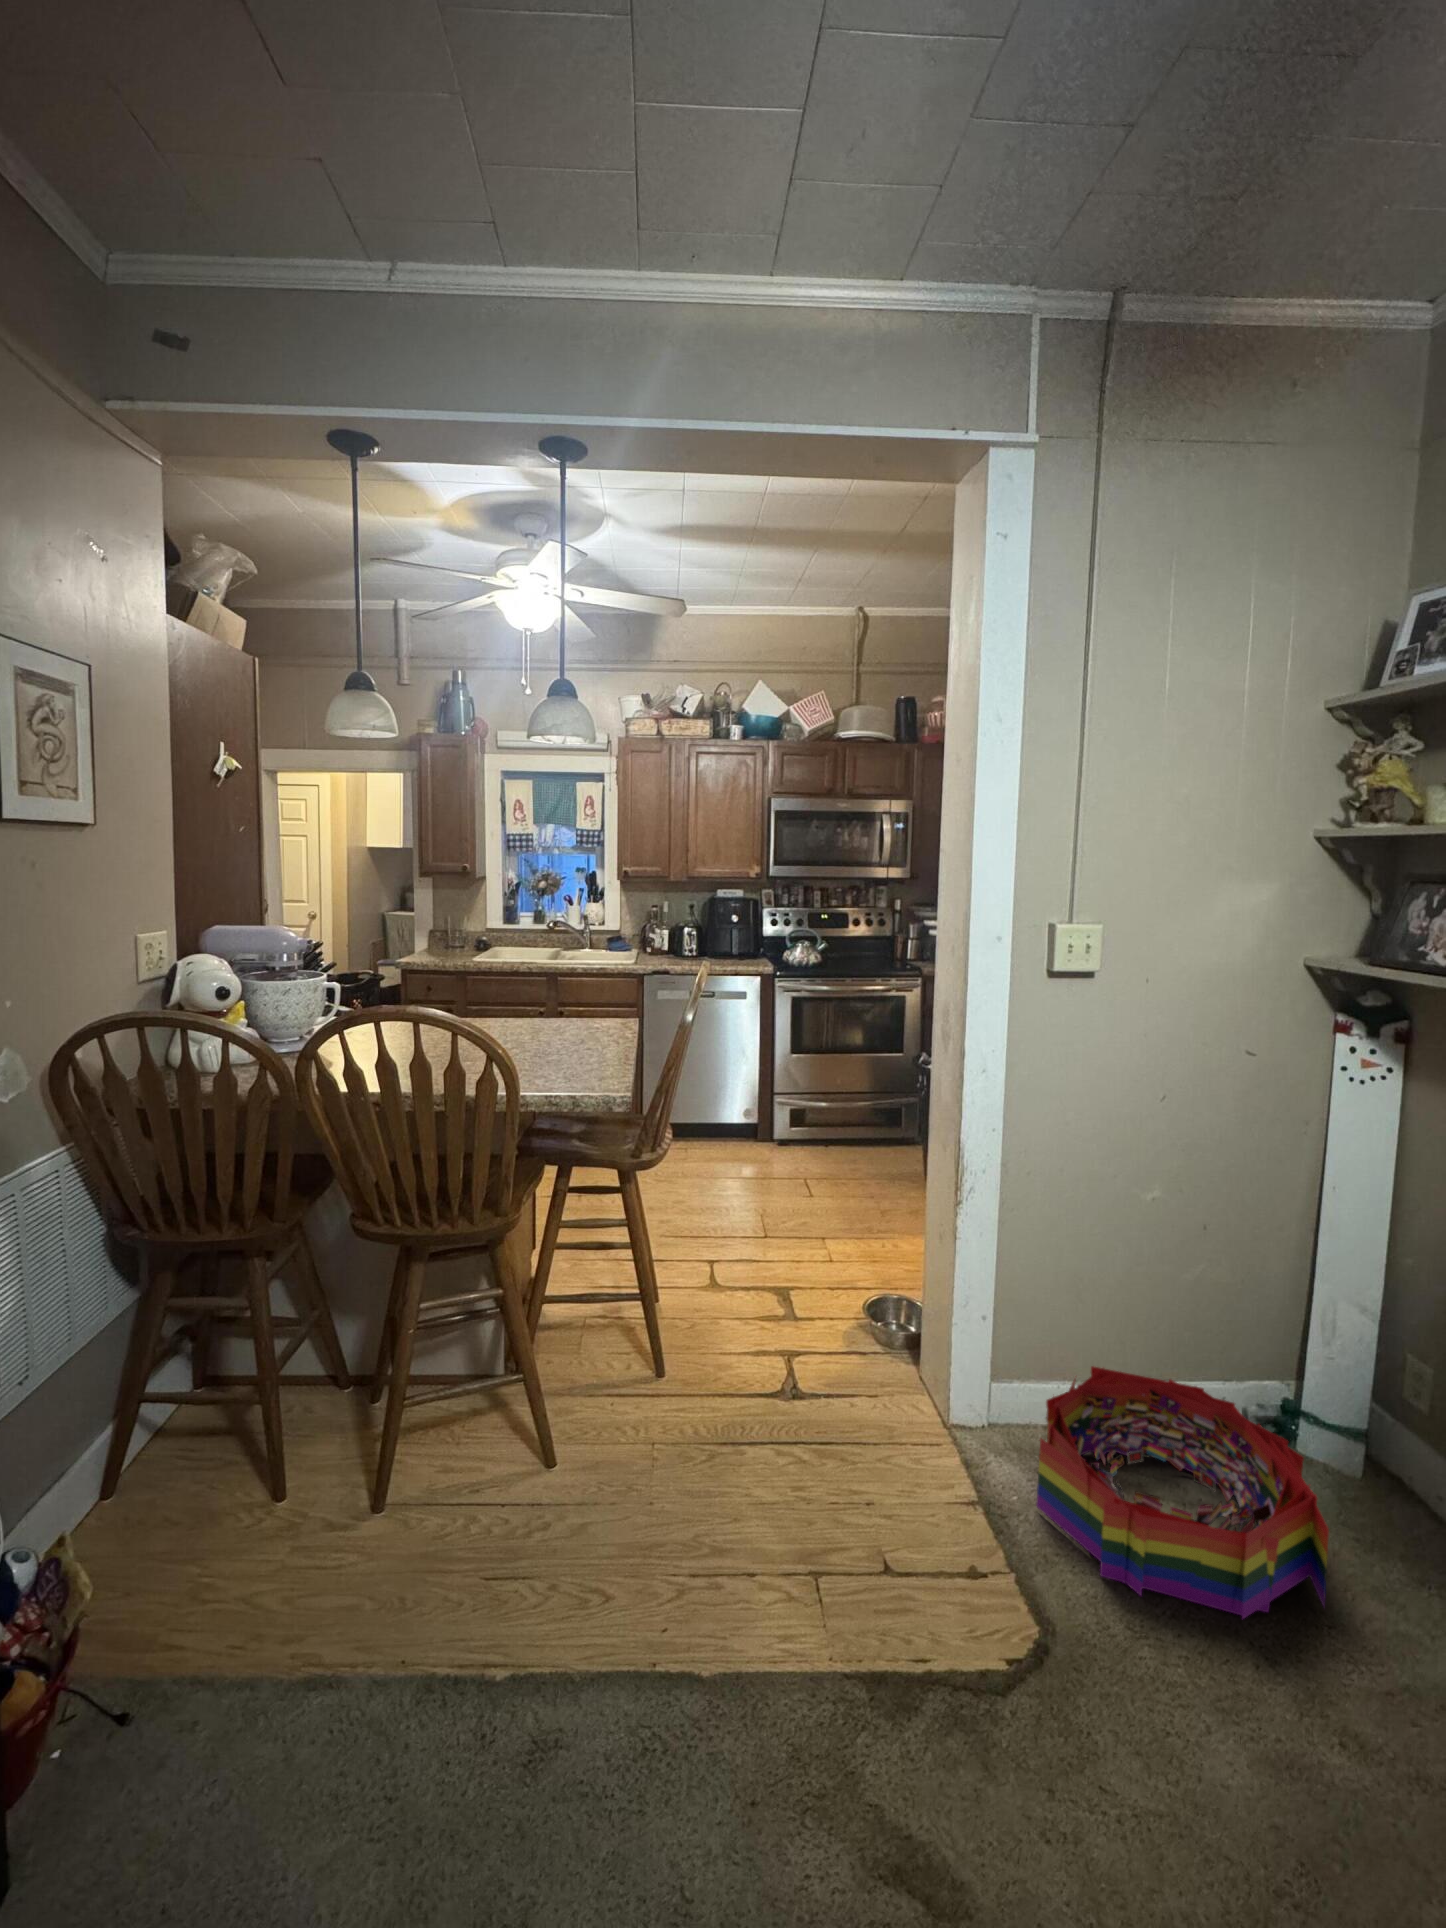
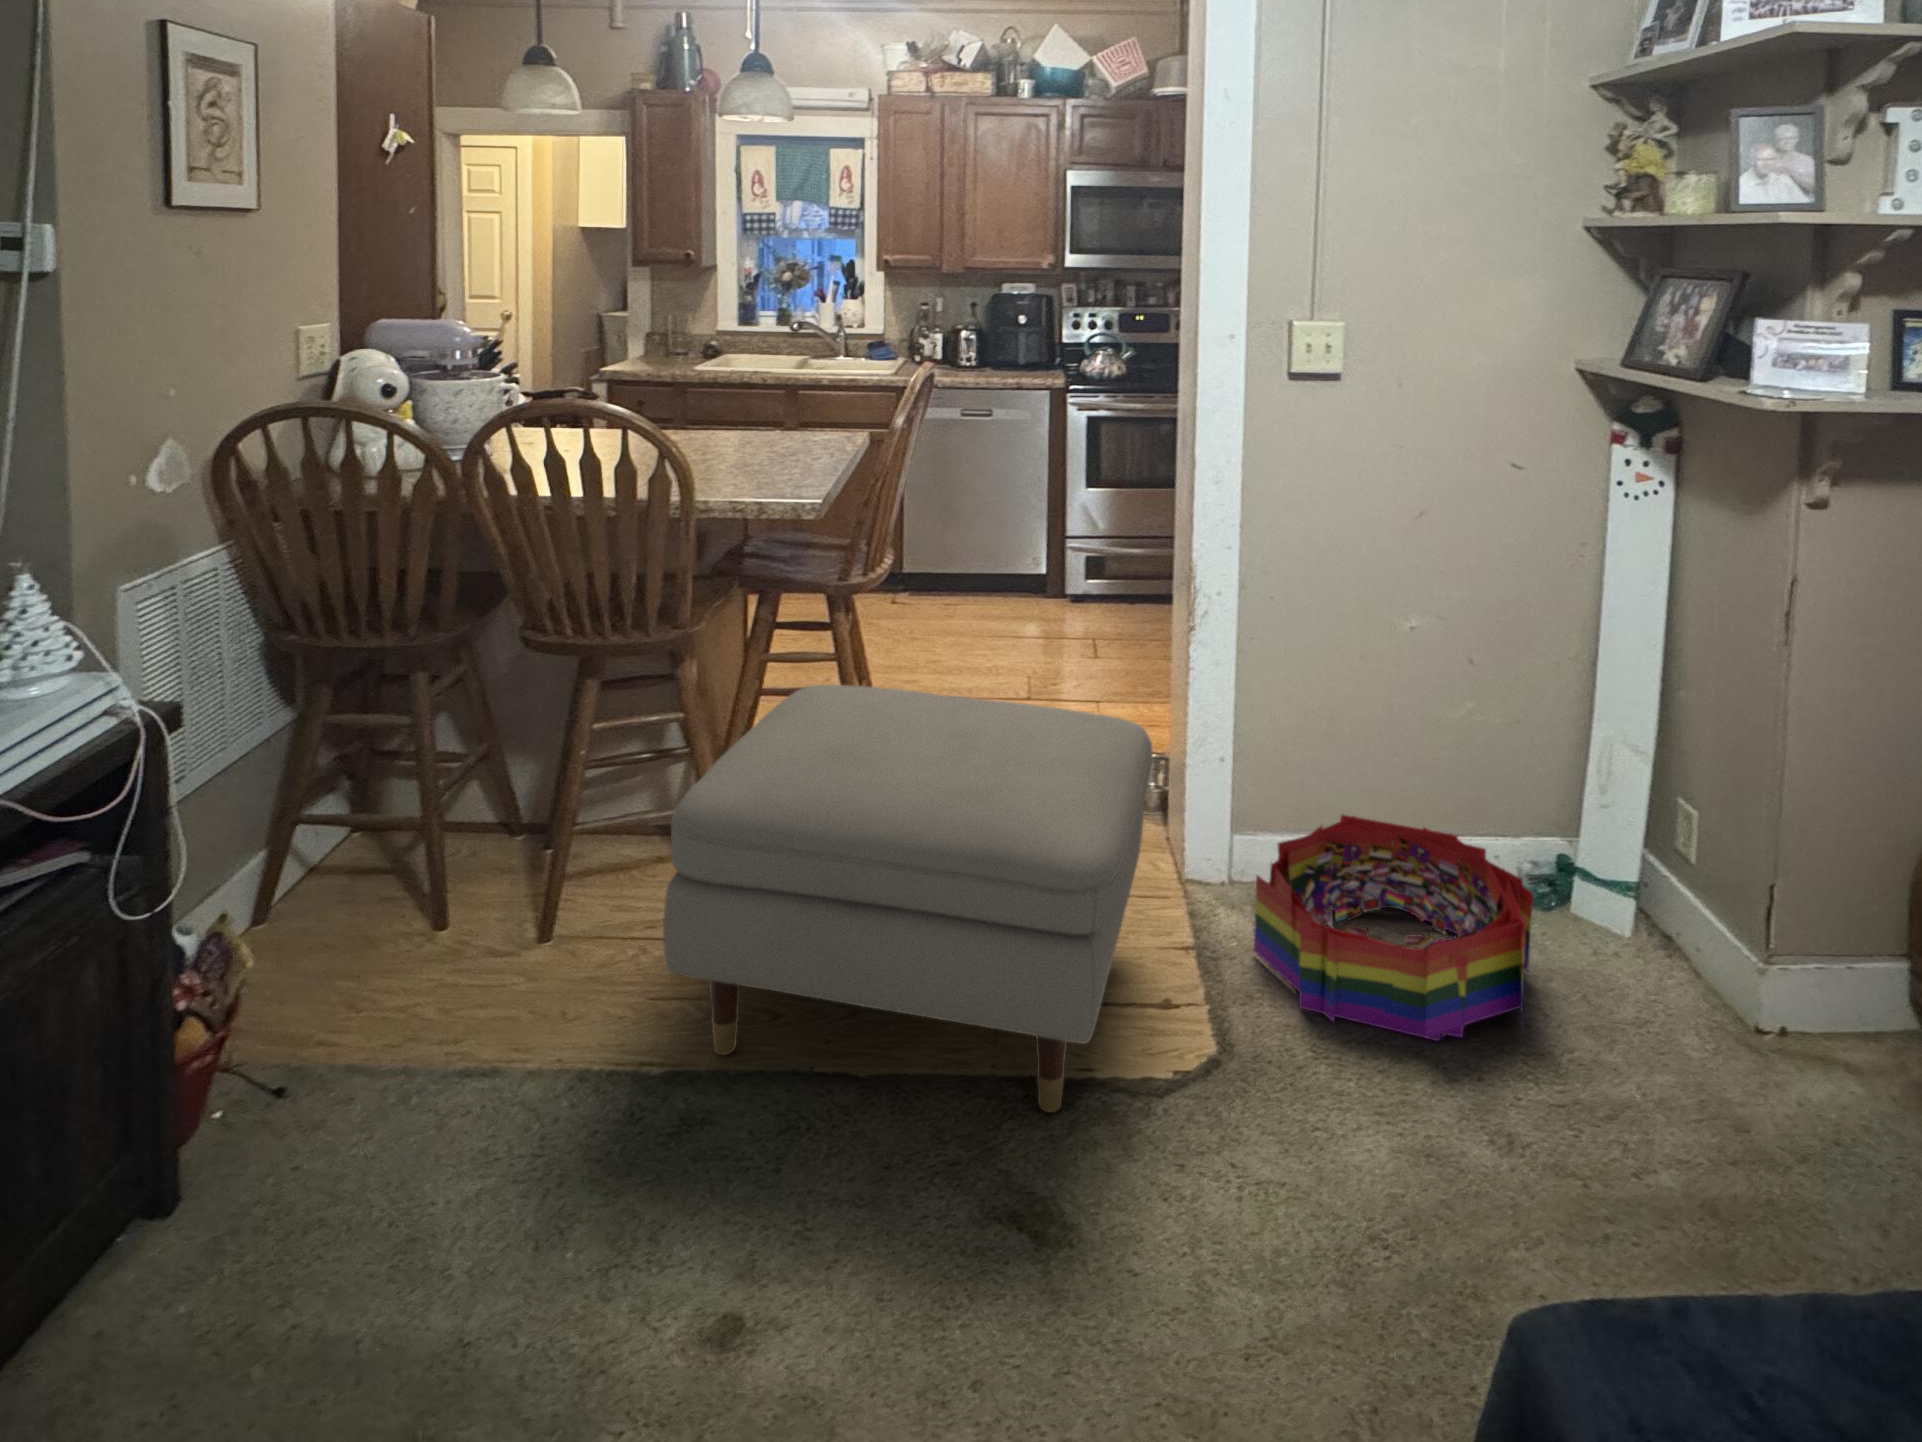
ottoman: none [508,1260,982,1728] -> present [663,685,1153,1112]

